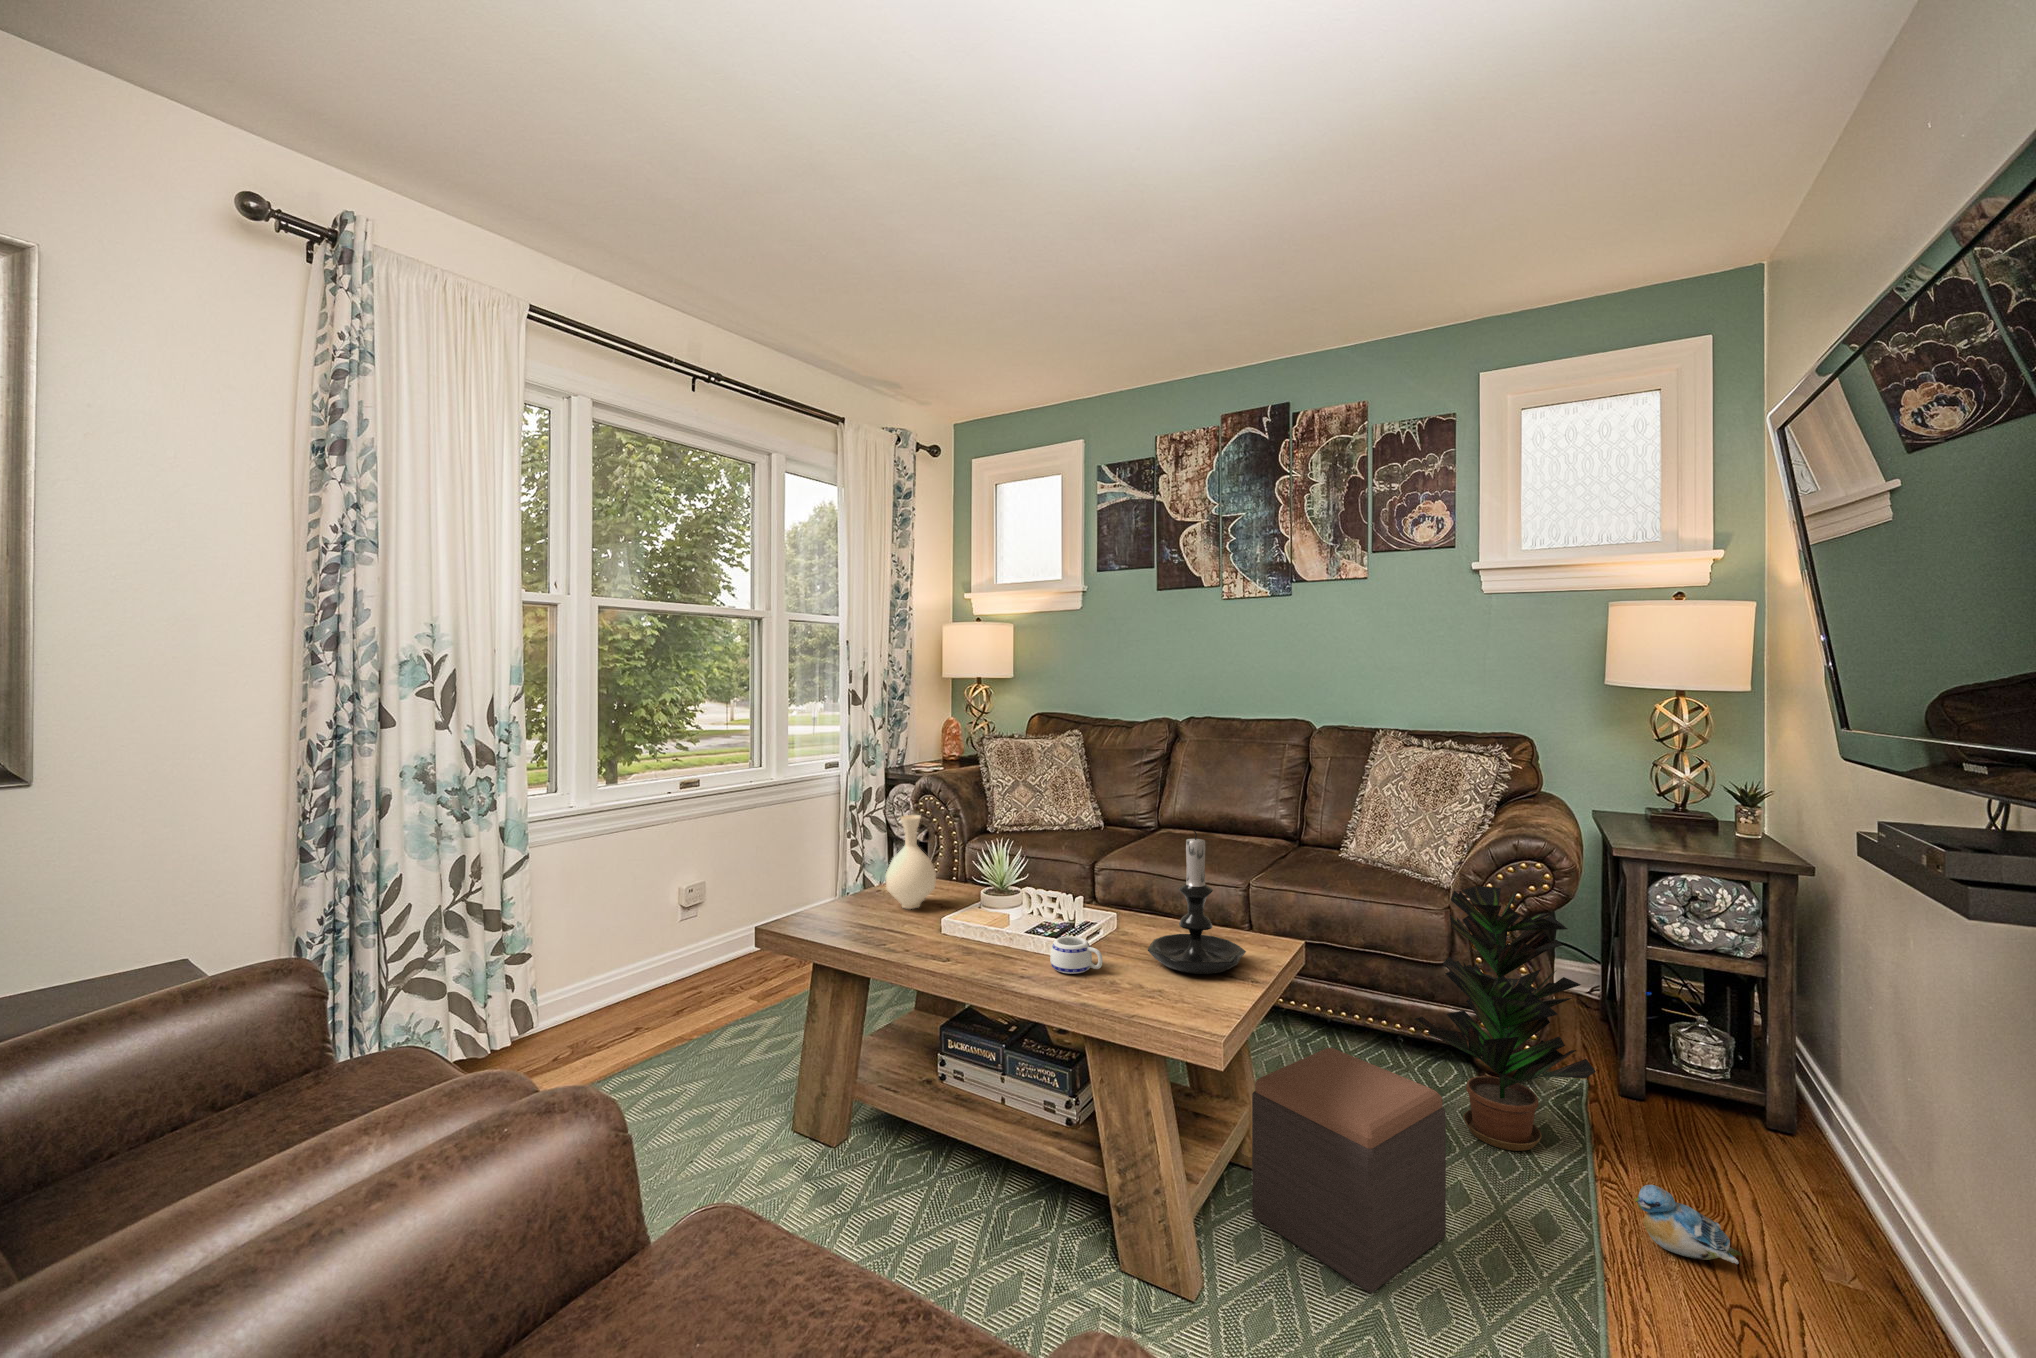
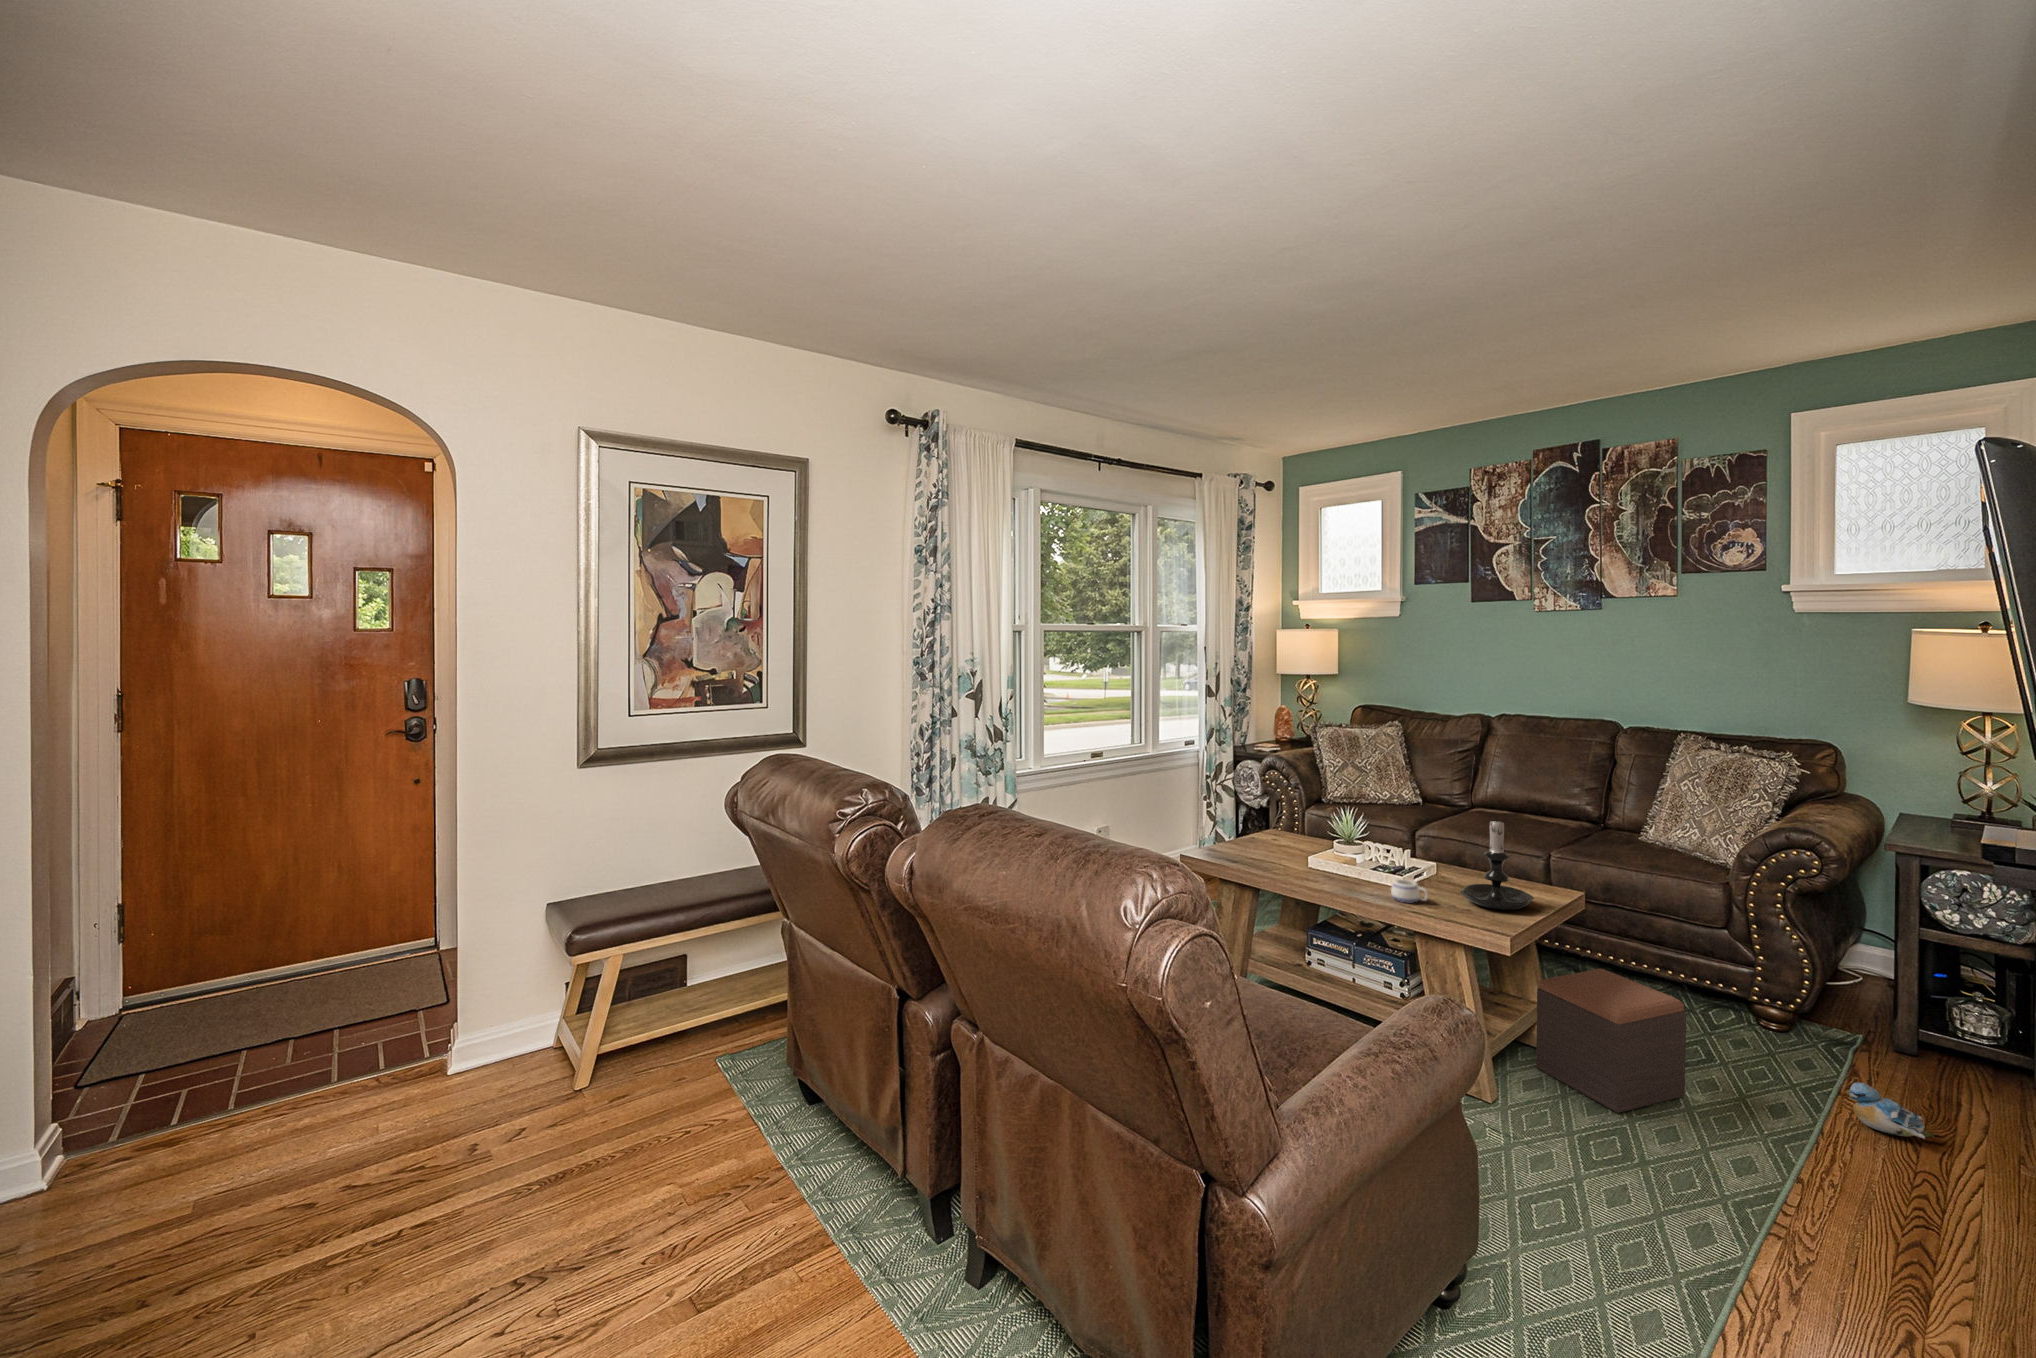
vase: present [886,815,936,909] -> none [1264,793,1300,856]
potted plant: present [1415,886,1596,1151] -> none [1682,867,1836,1062]

